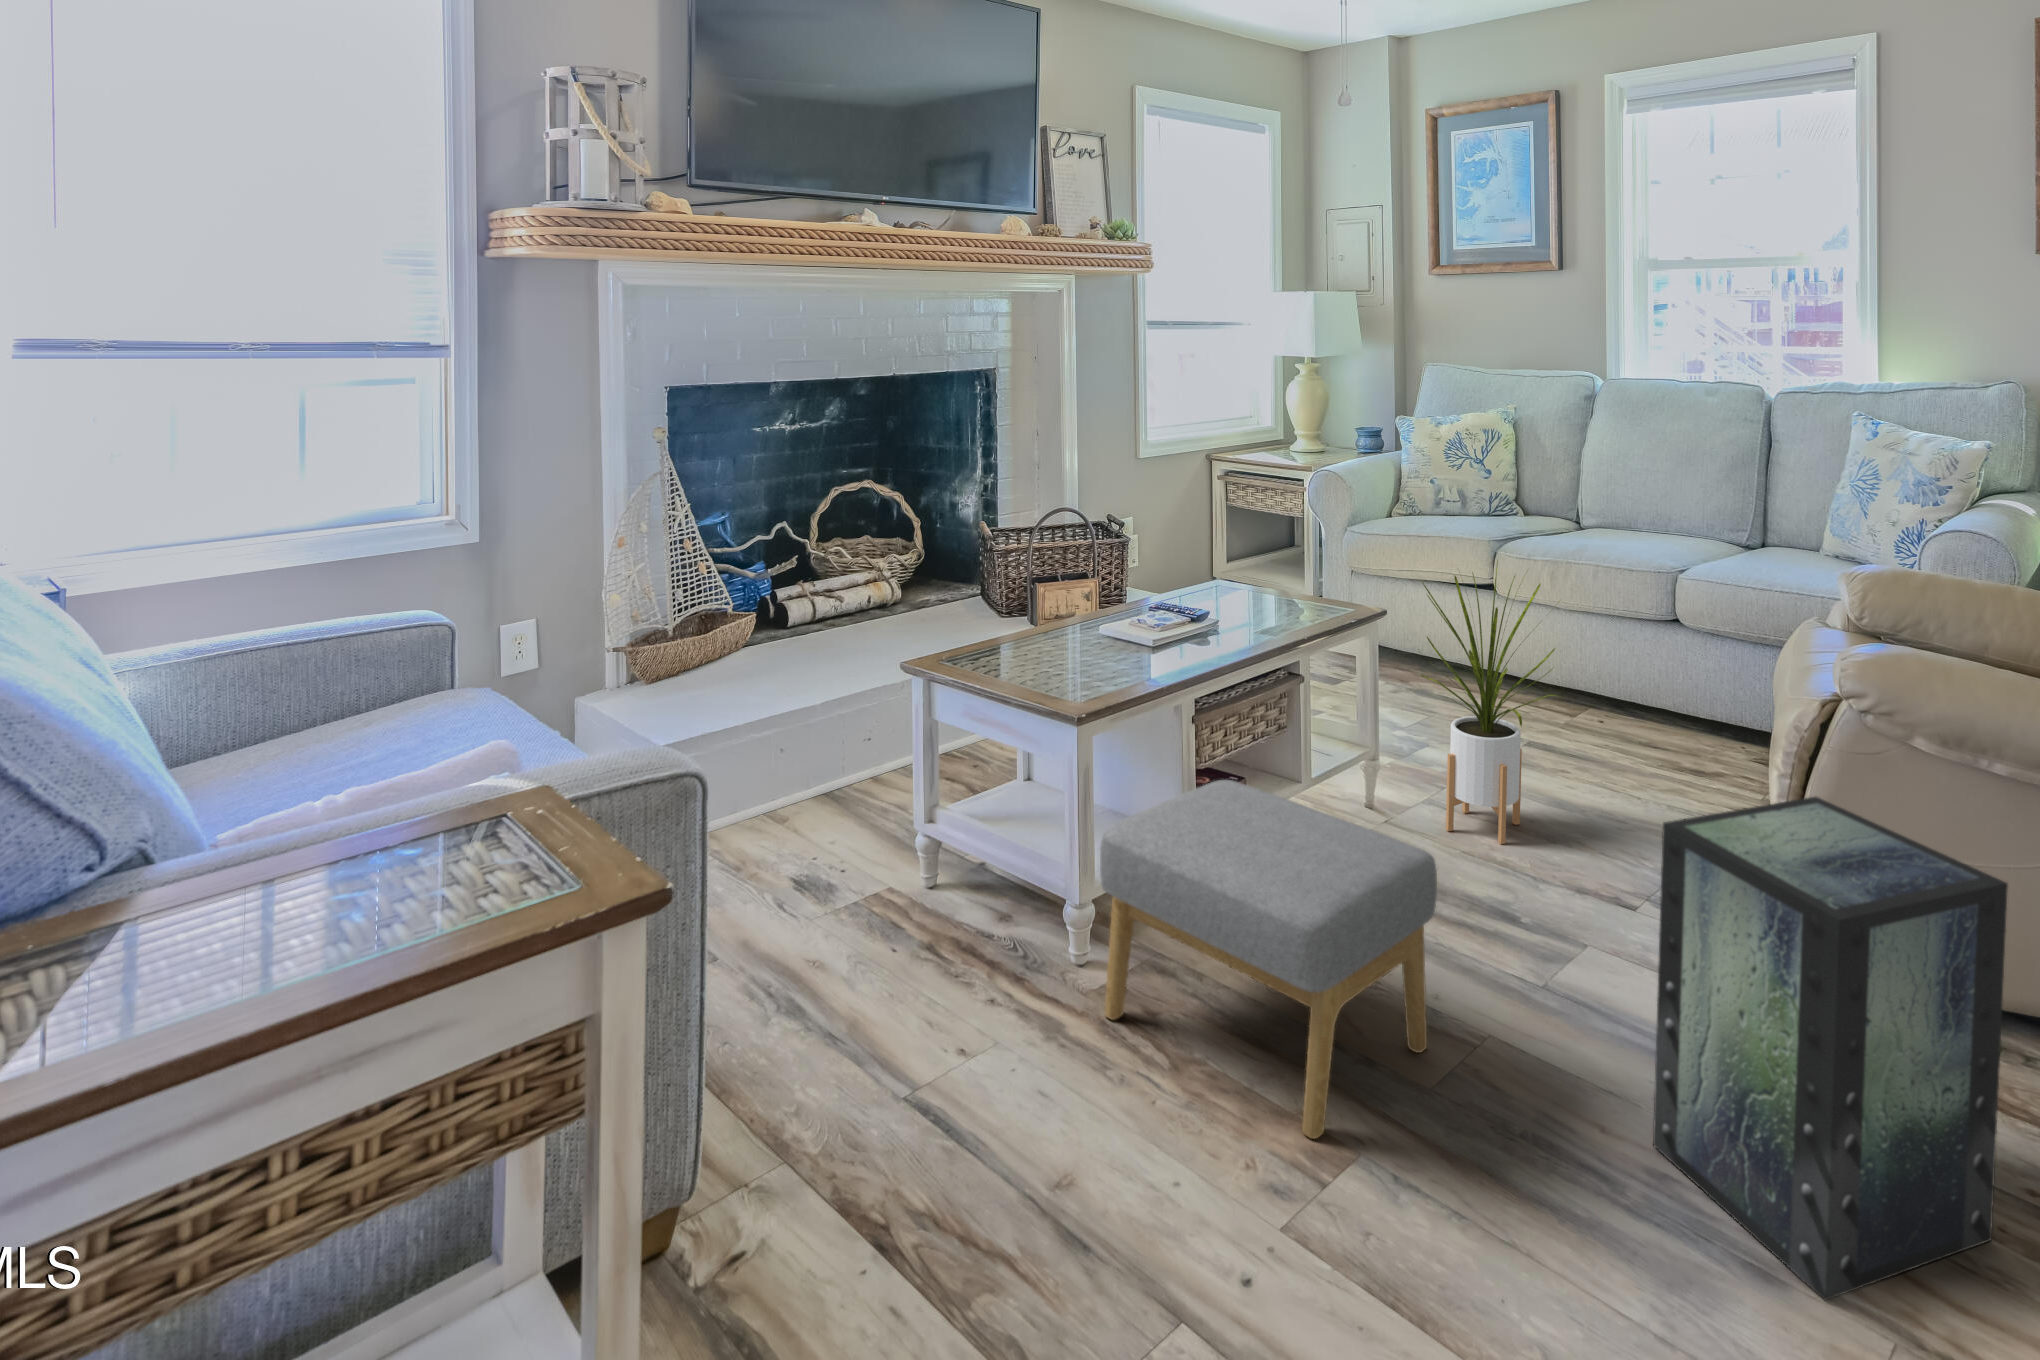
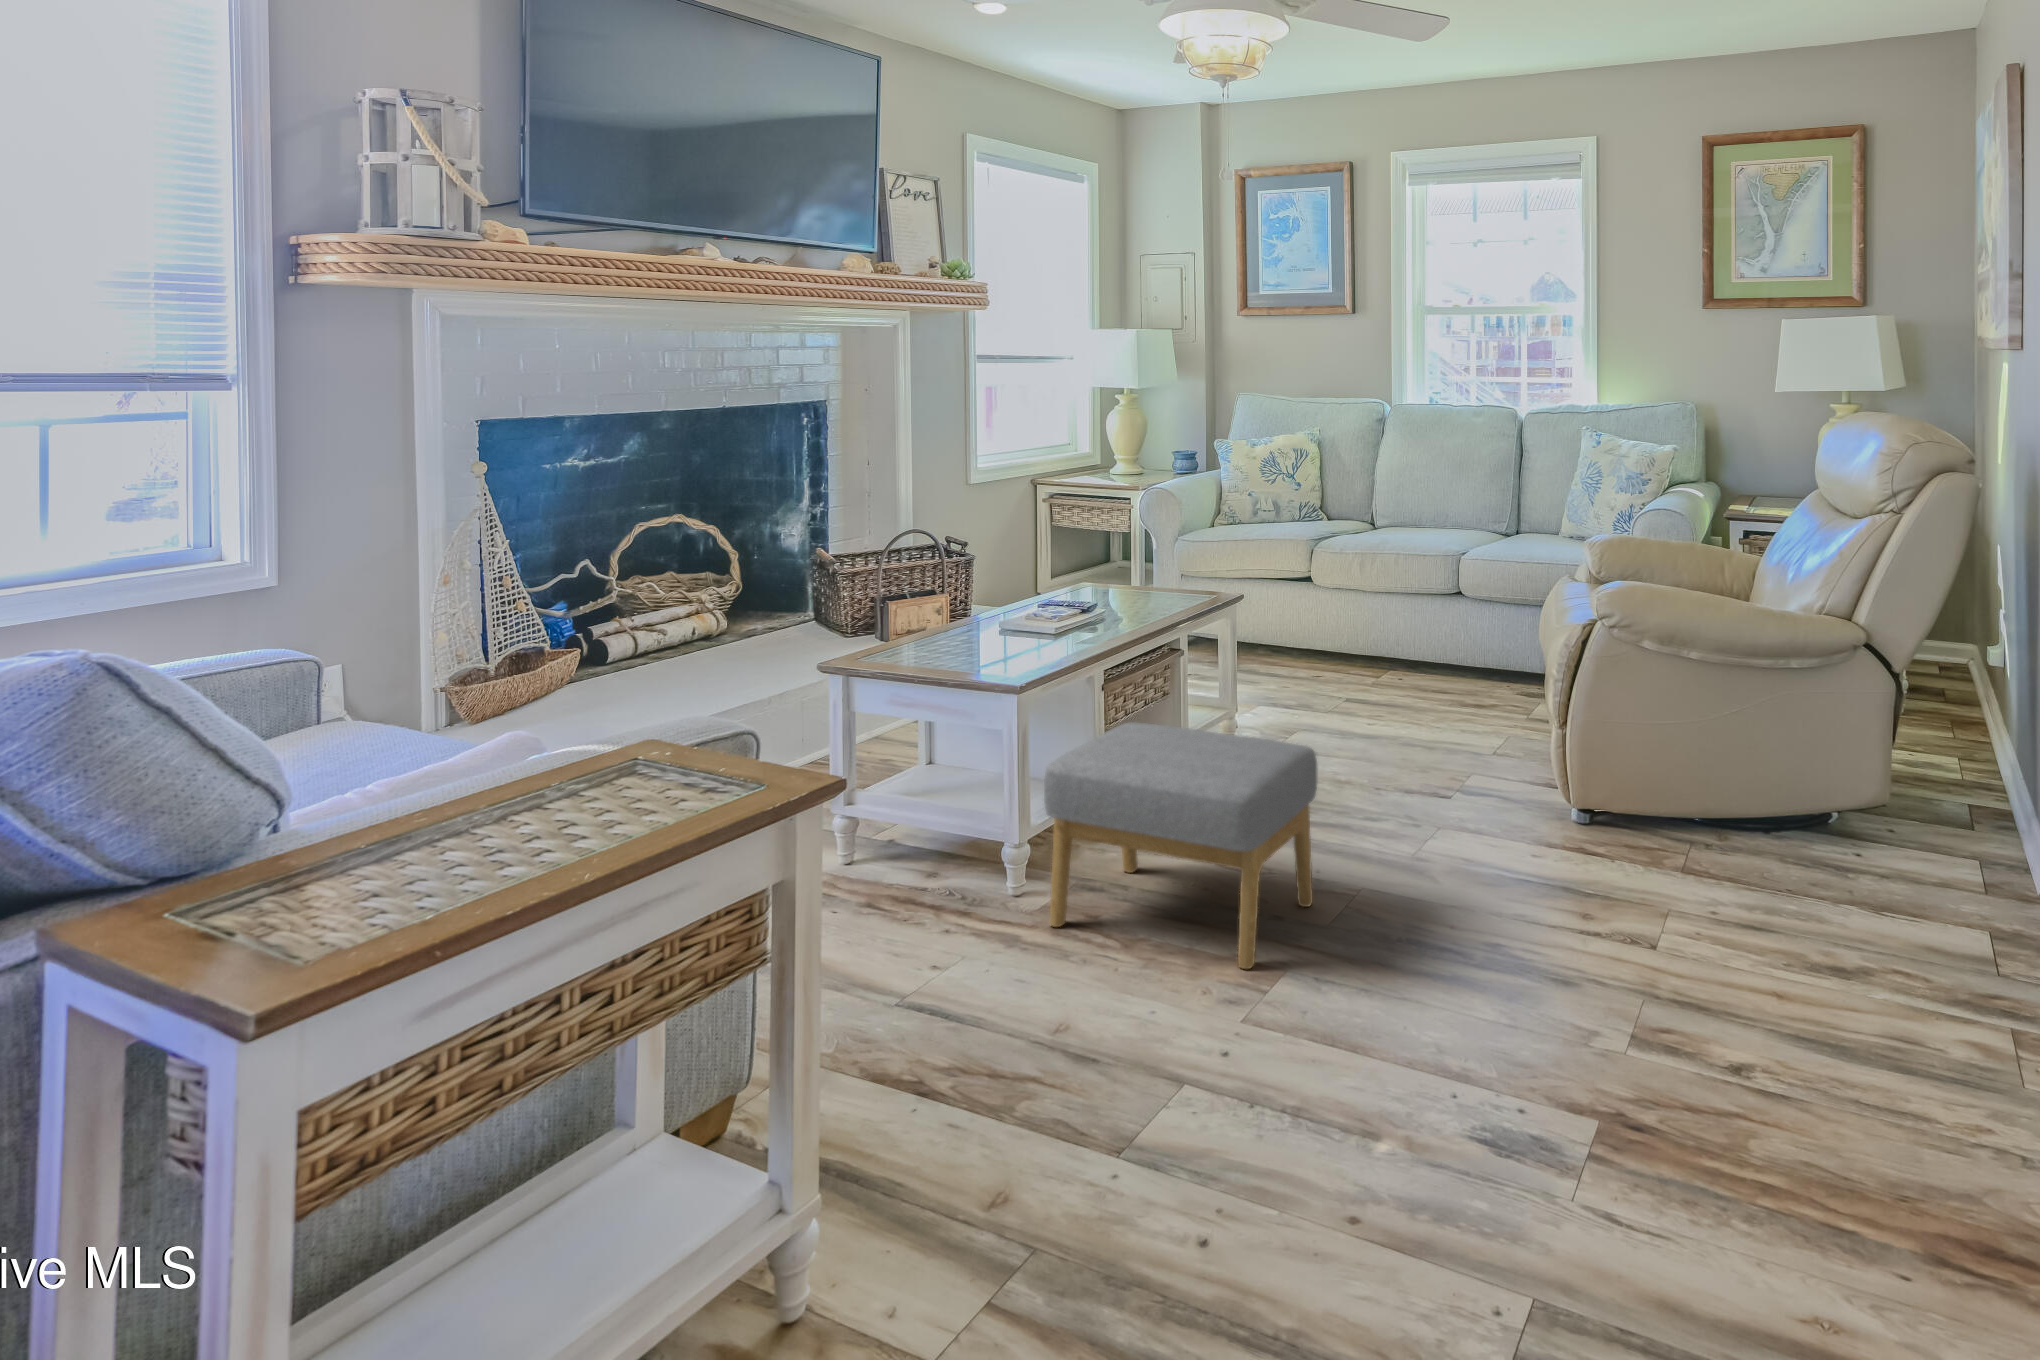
house plant: present [1421,561,1562,844] -> none [1253,535,1372,770]
storage box: present [1653,796,2008,1300] -> none [1485,665,1699,987]

